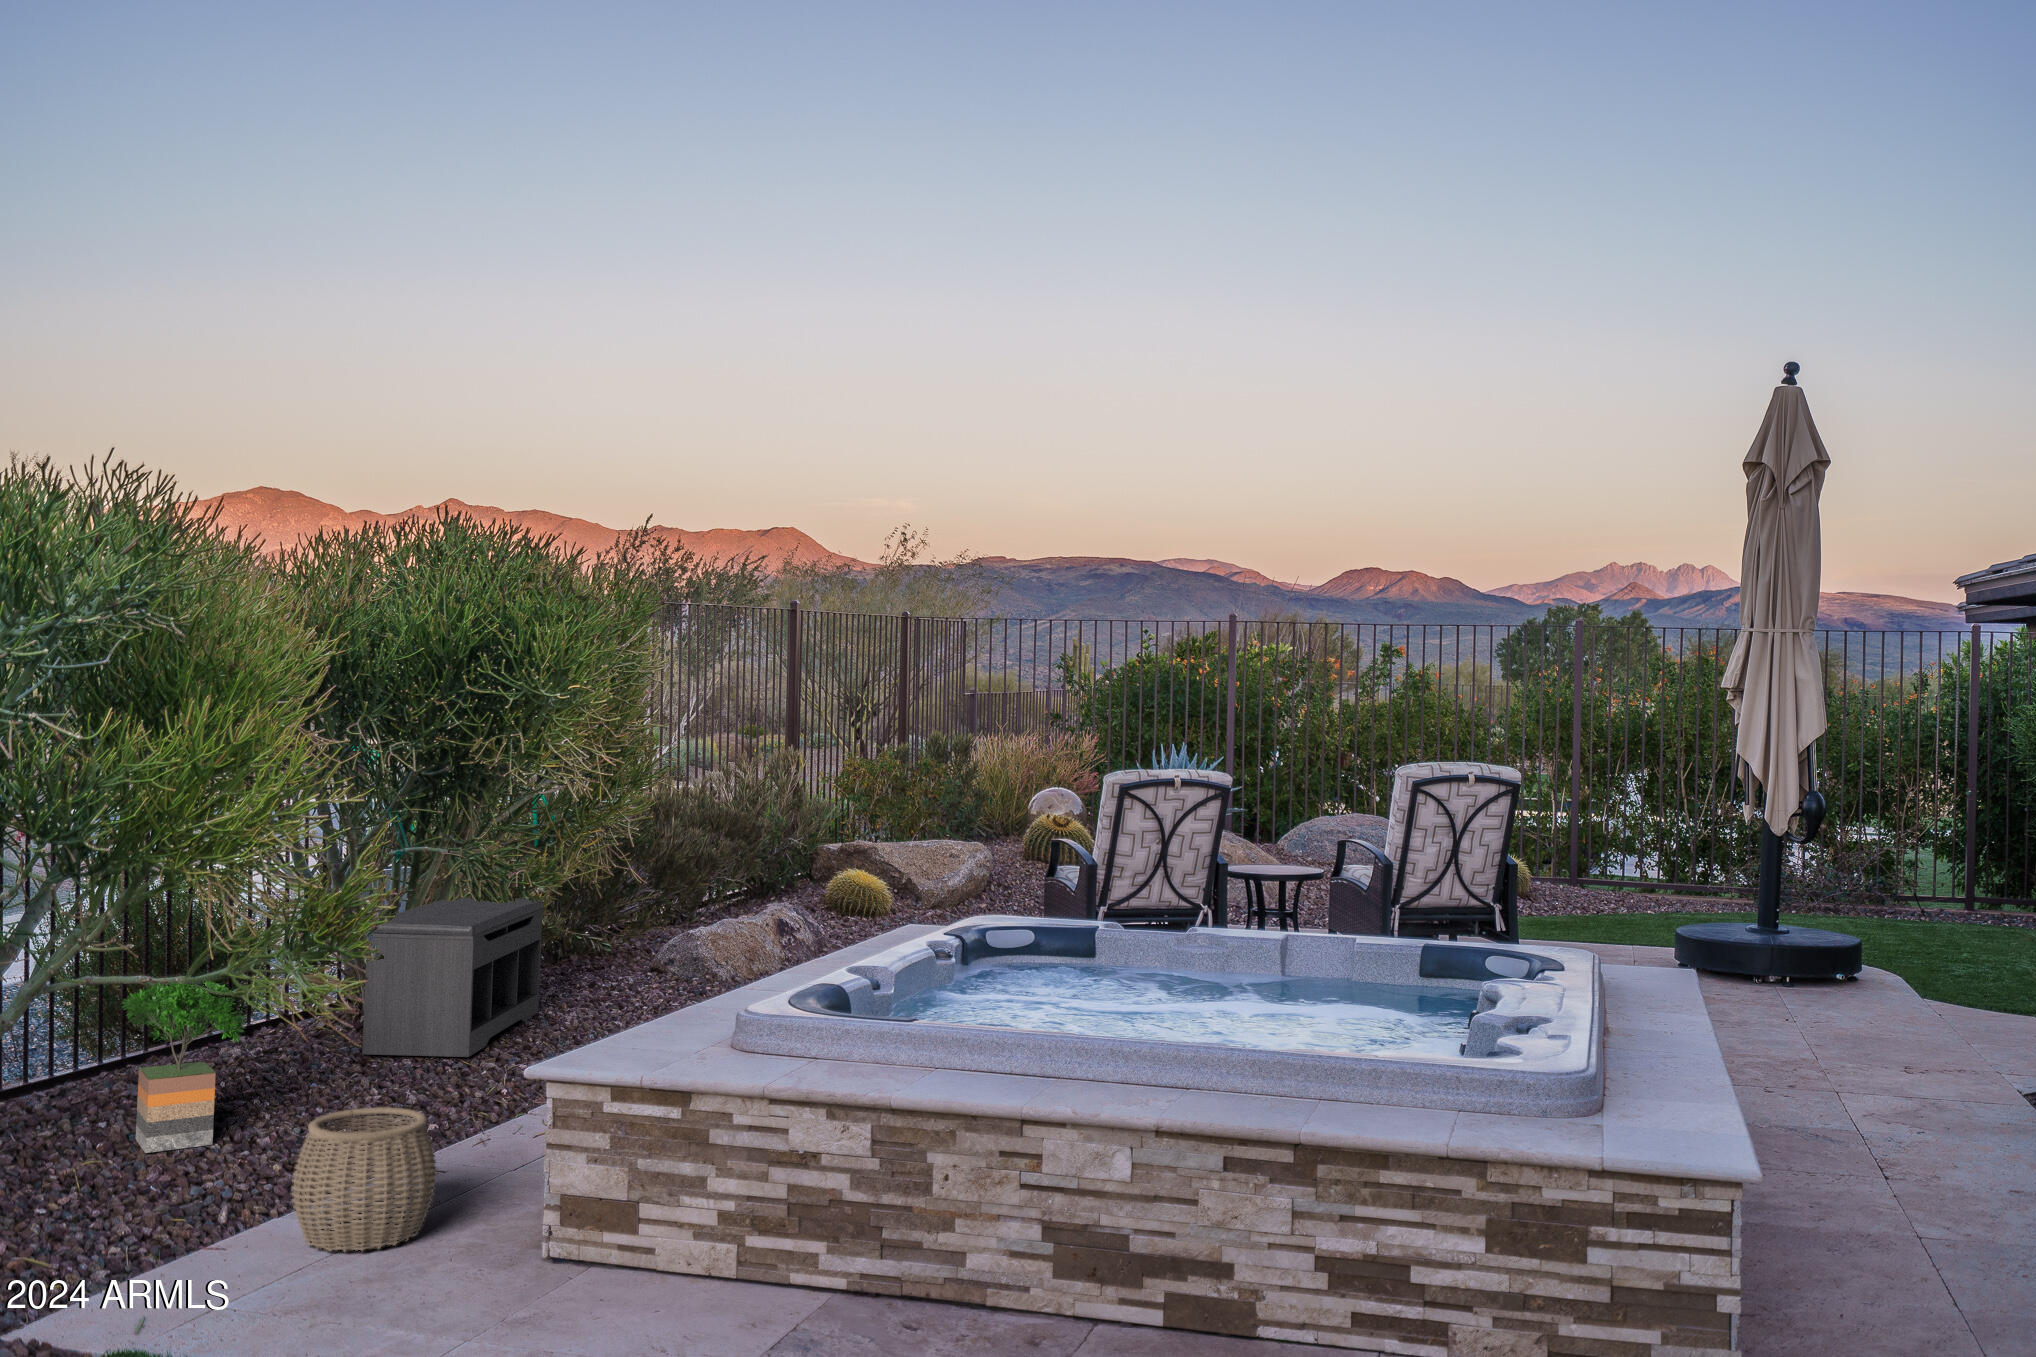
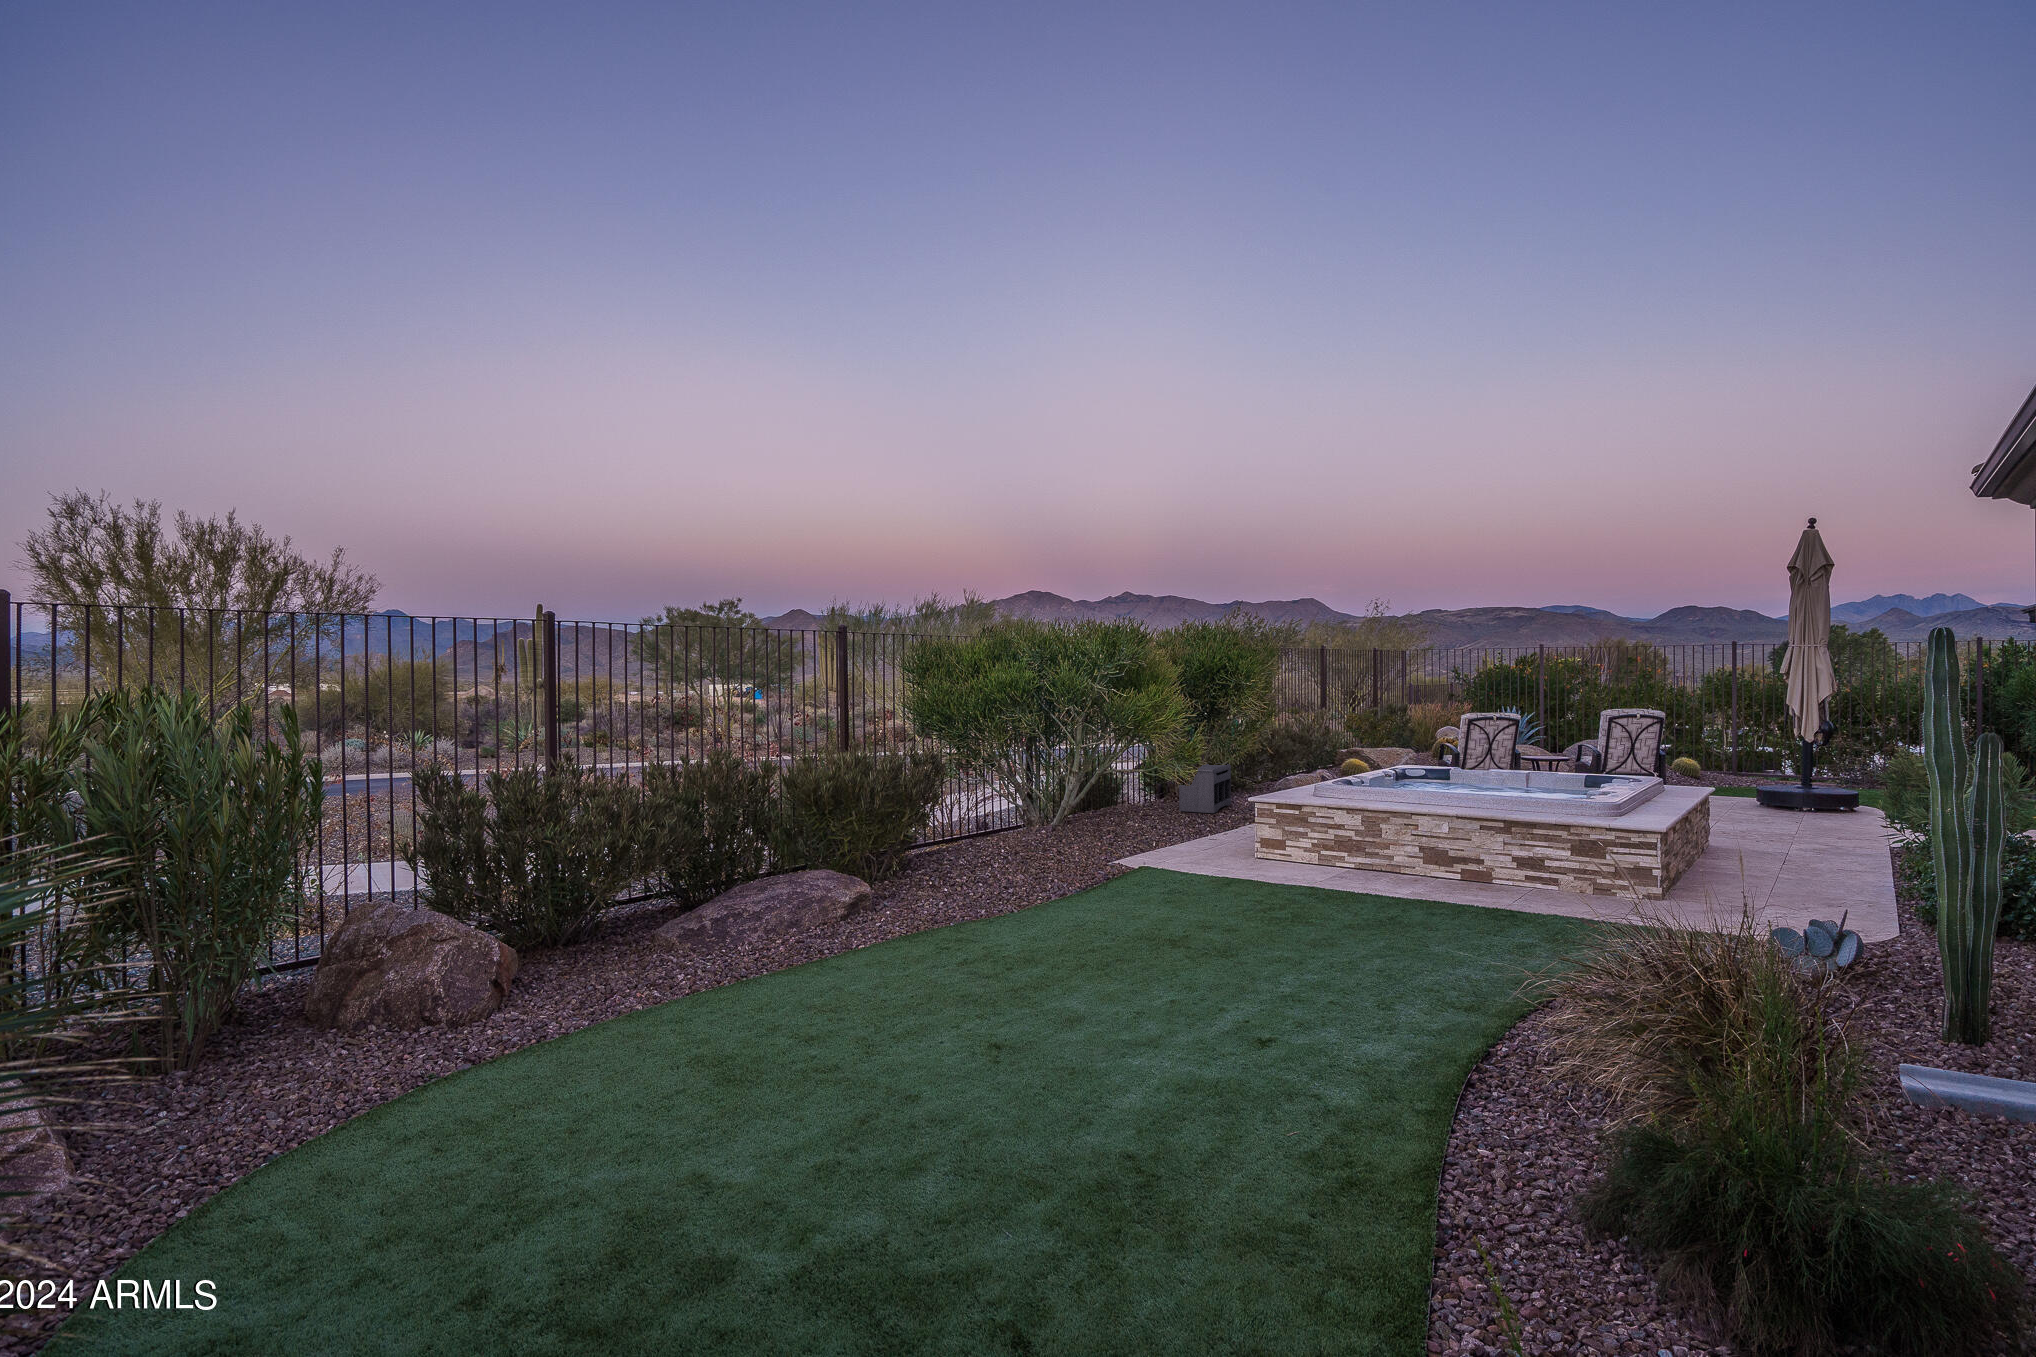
potted tree: present [123,981,245,1153] -> none [1123,779,1158,828]
woven basket: present [292,1107,437,1252] -> none [1186,812,1225,849]

